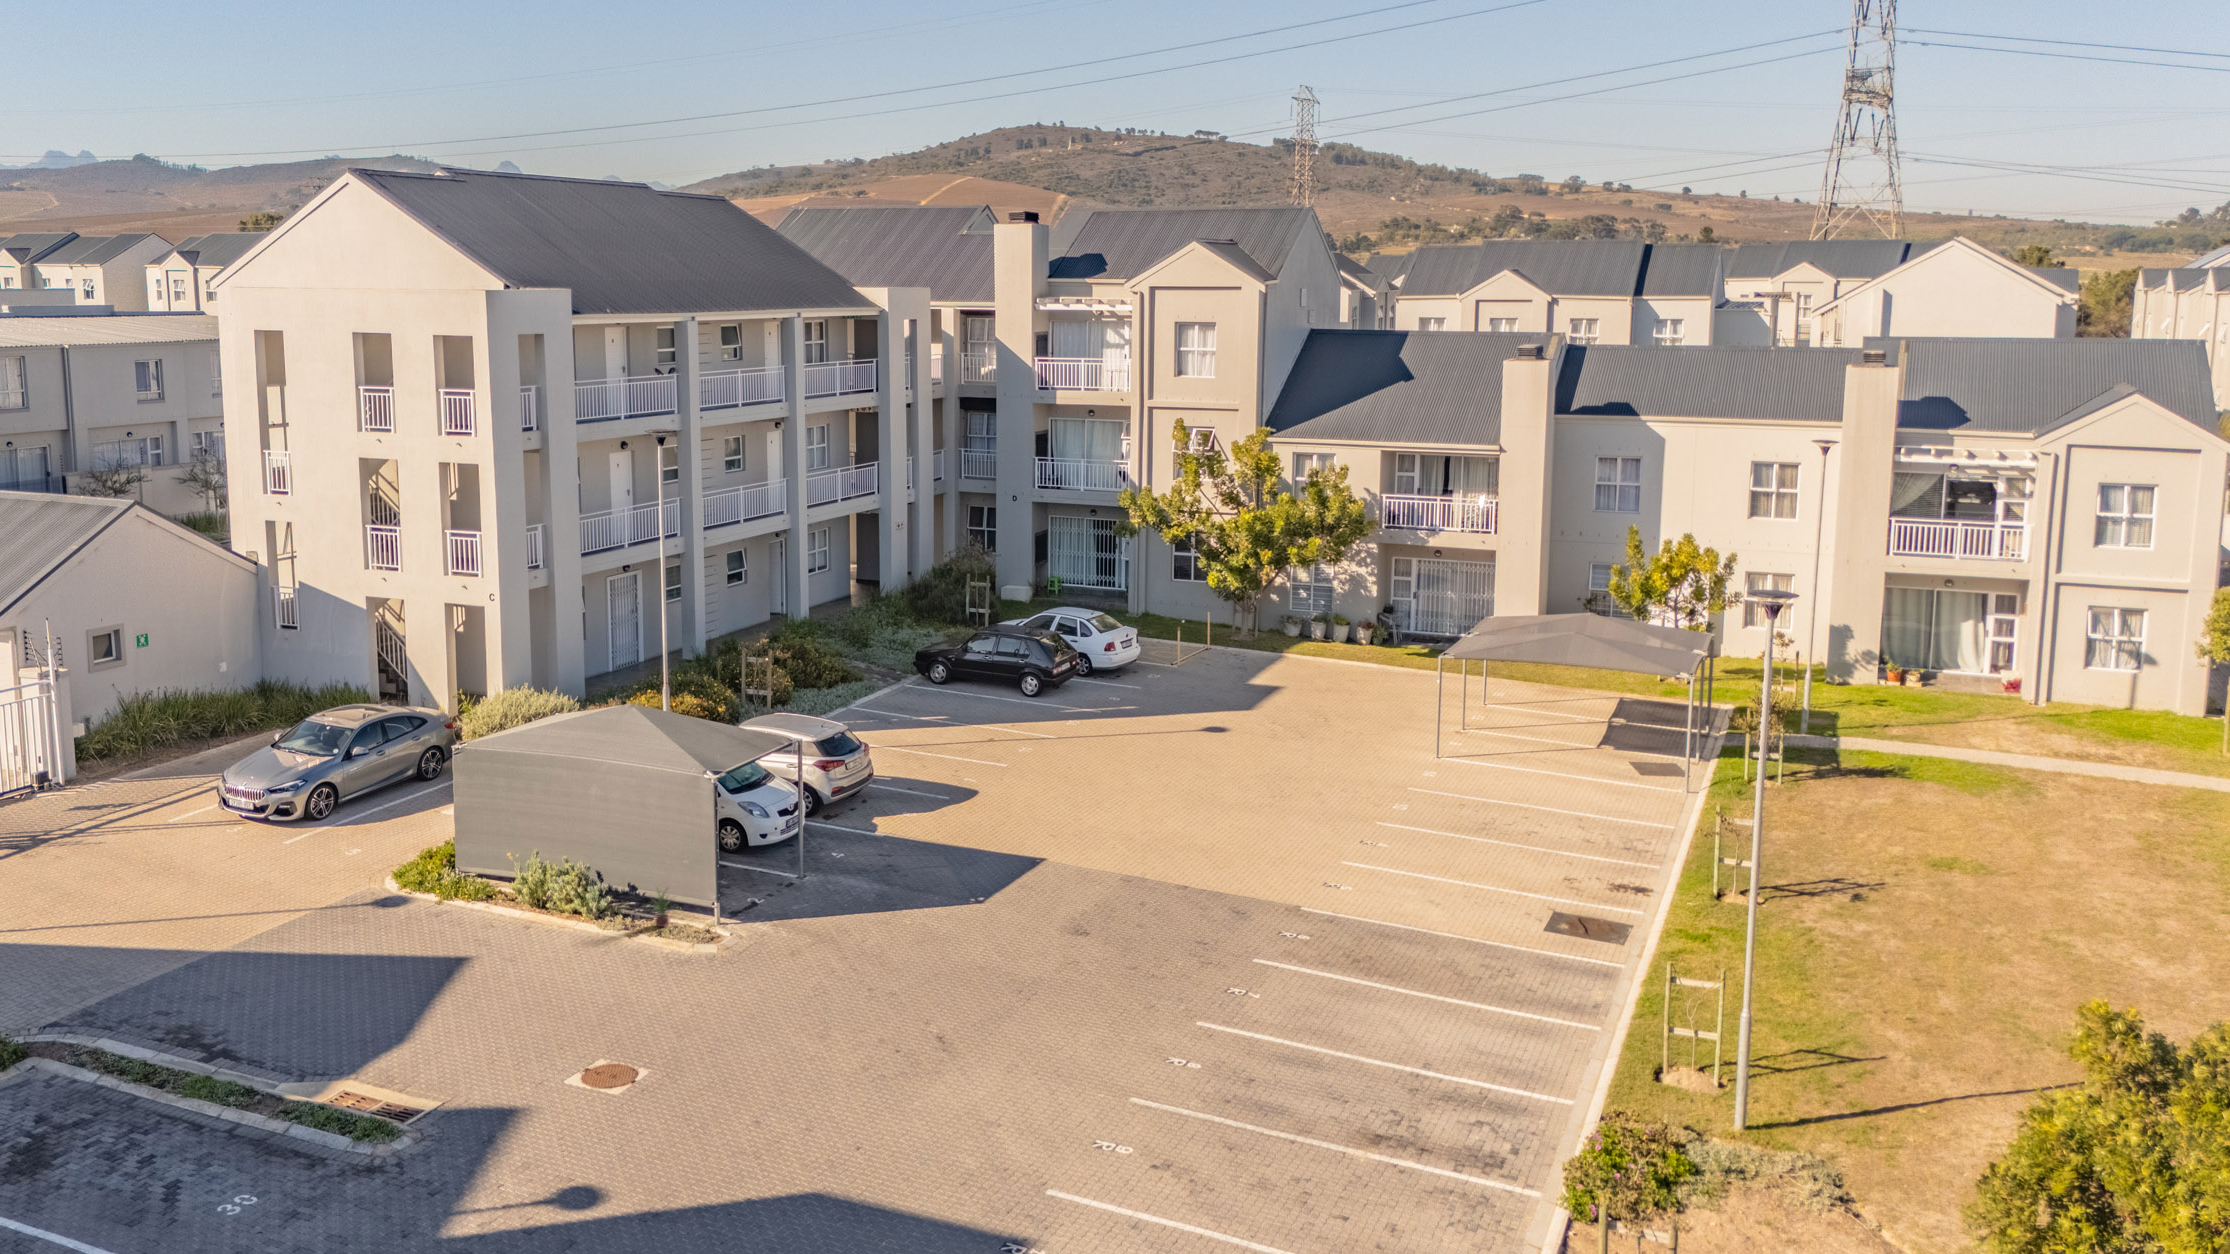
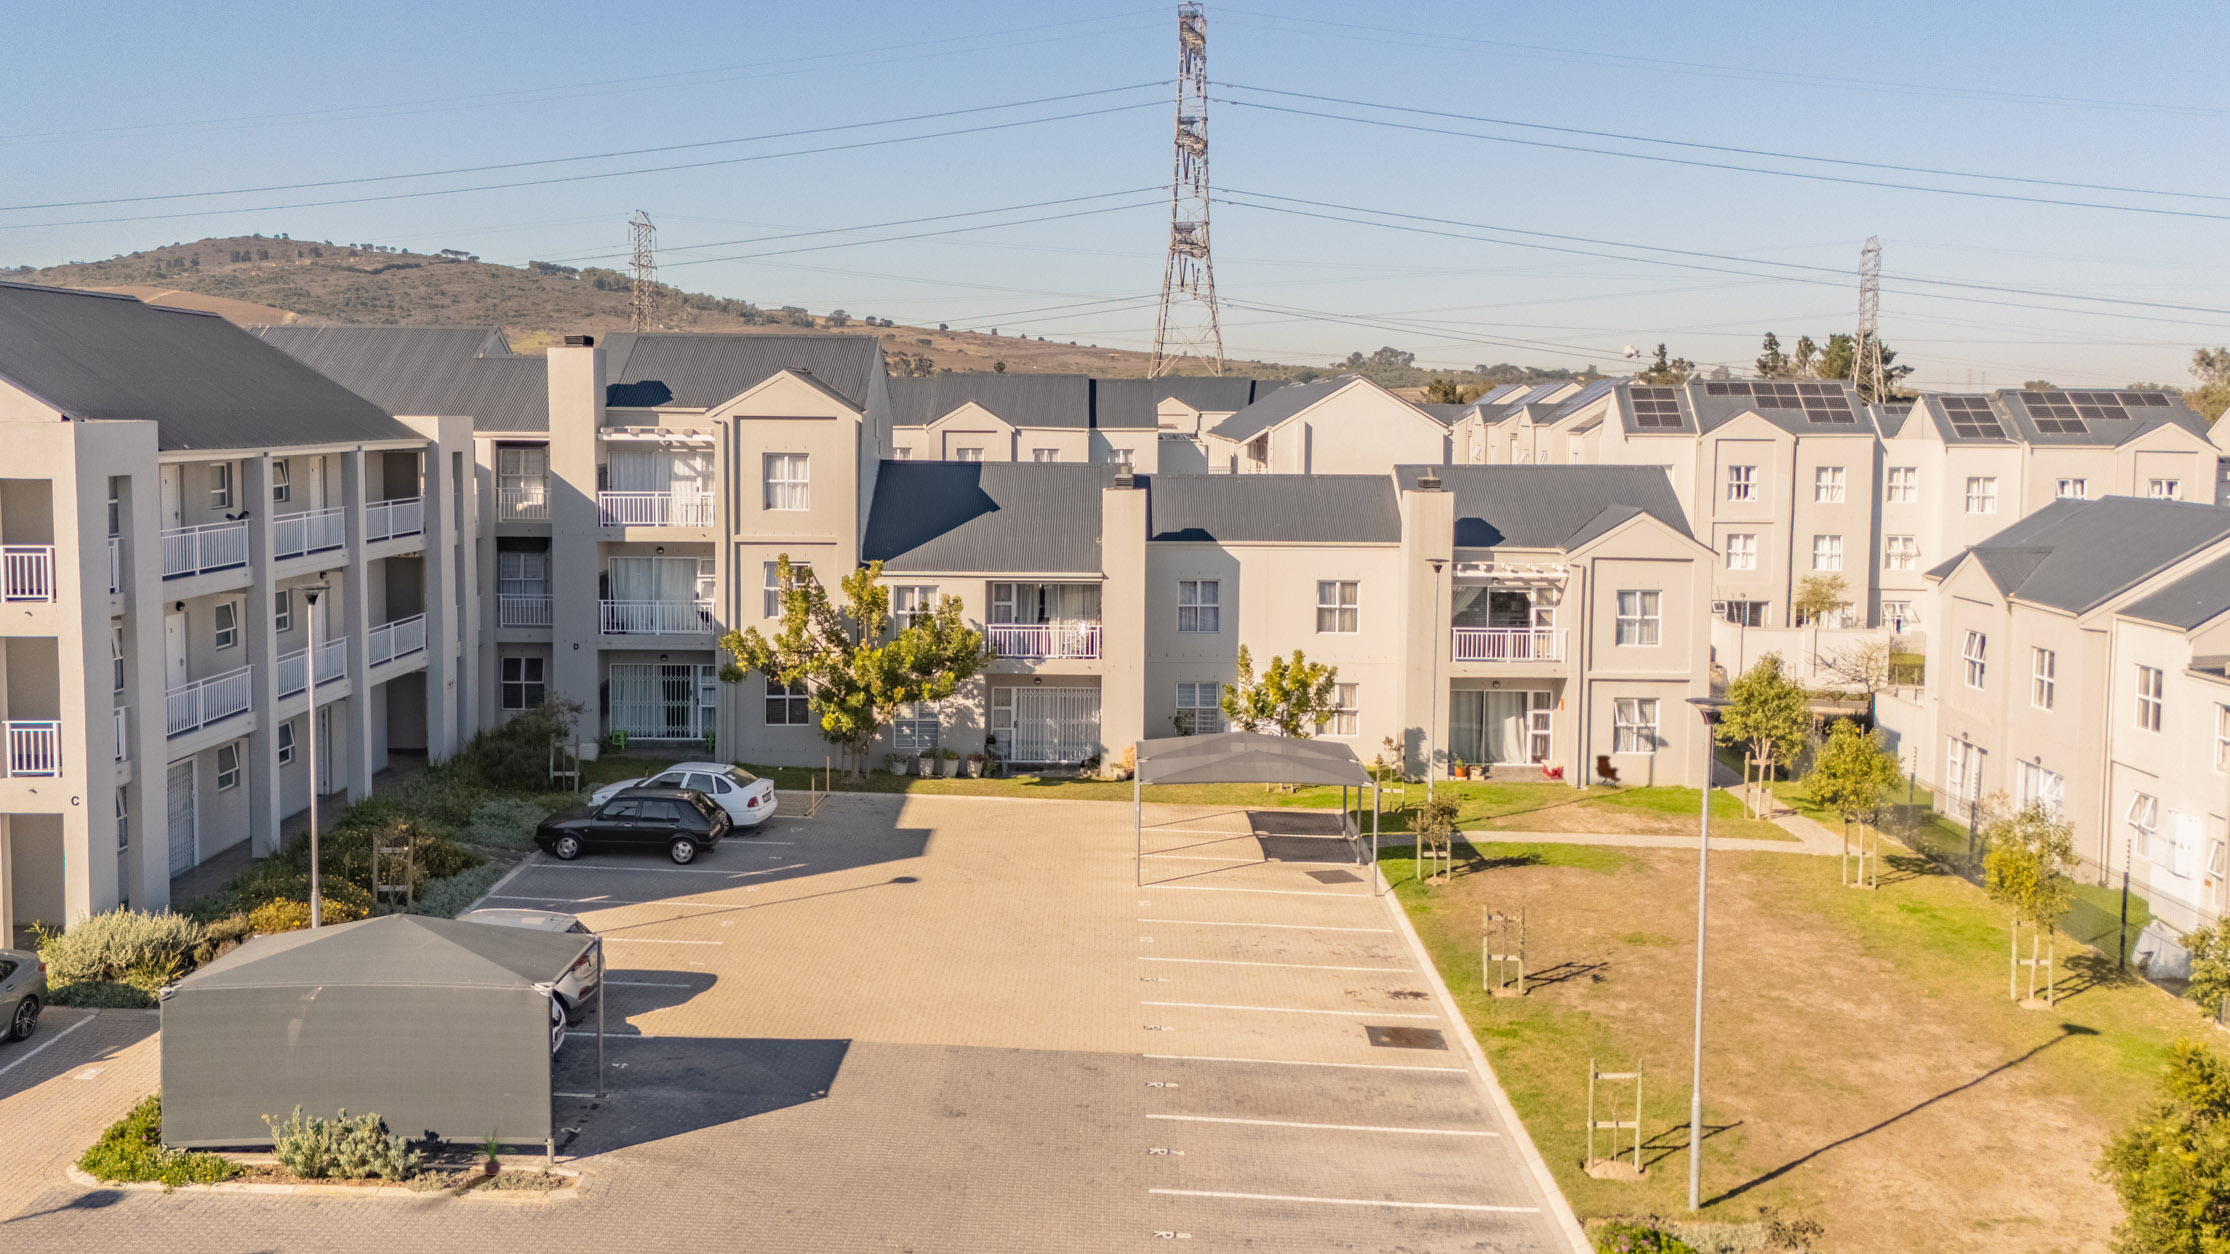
lounge chair: none [2059,669,2090,710] -> present [1596,755,1620,786]

